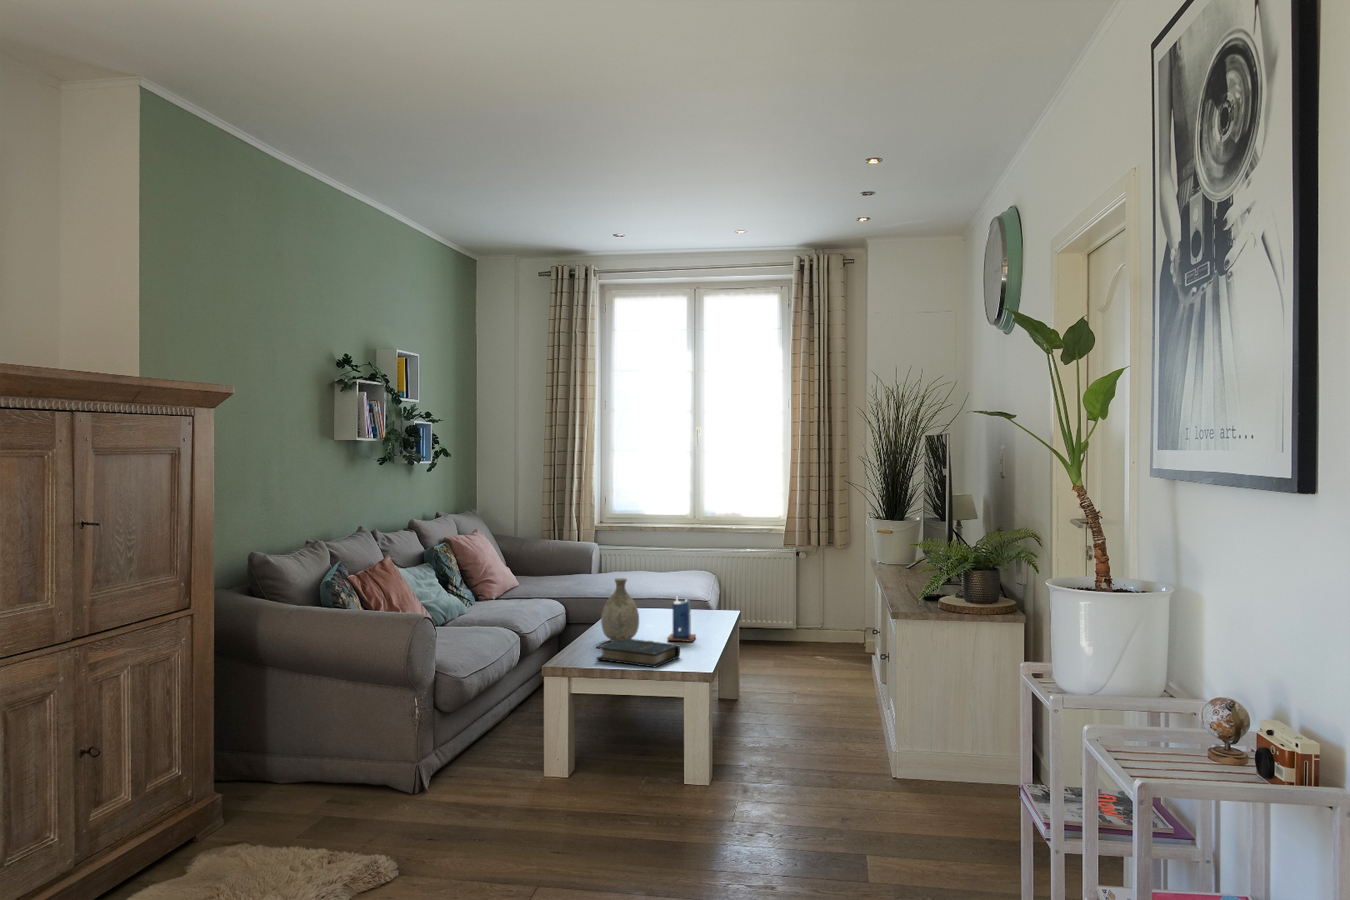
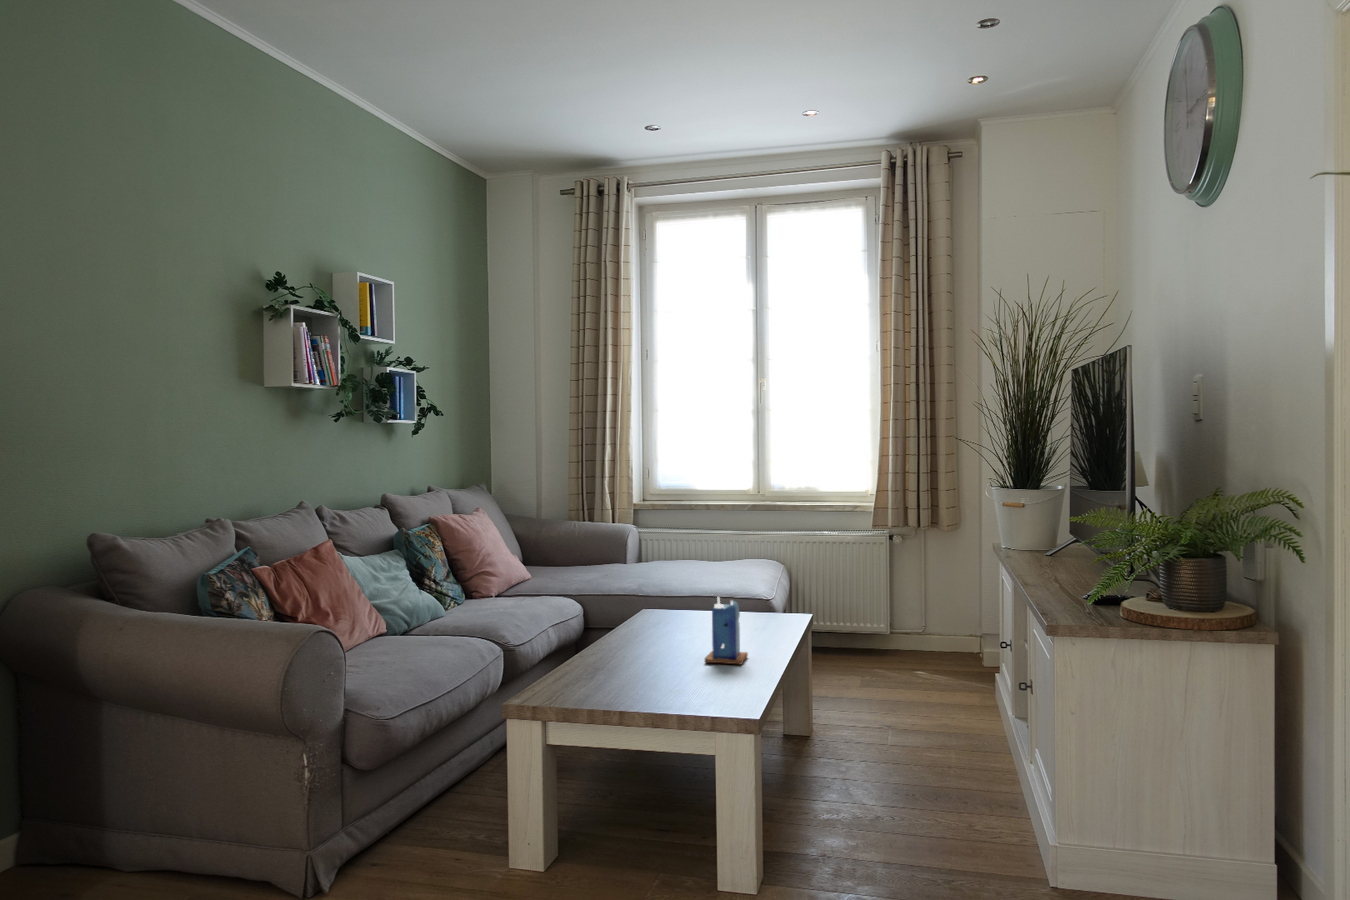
vase: present [601,578,639,641] -> none [609,570,664,665]
book: present [597,638,680,667] -> none [590,660,719,712]

